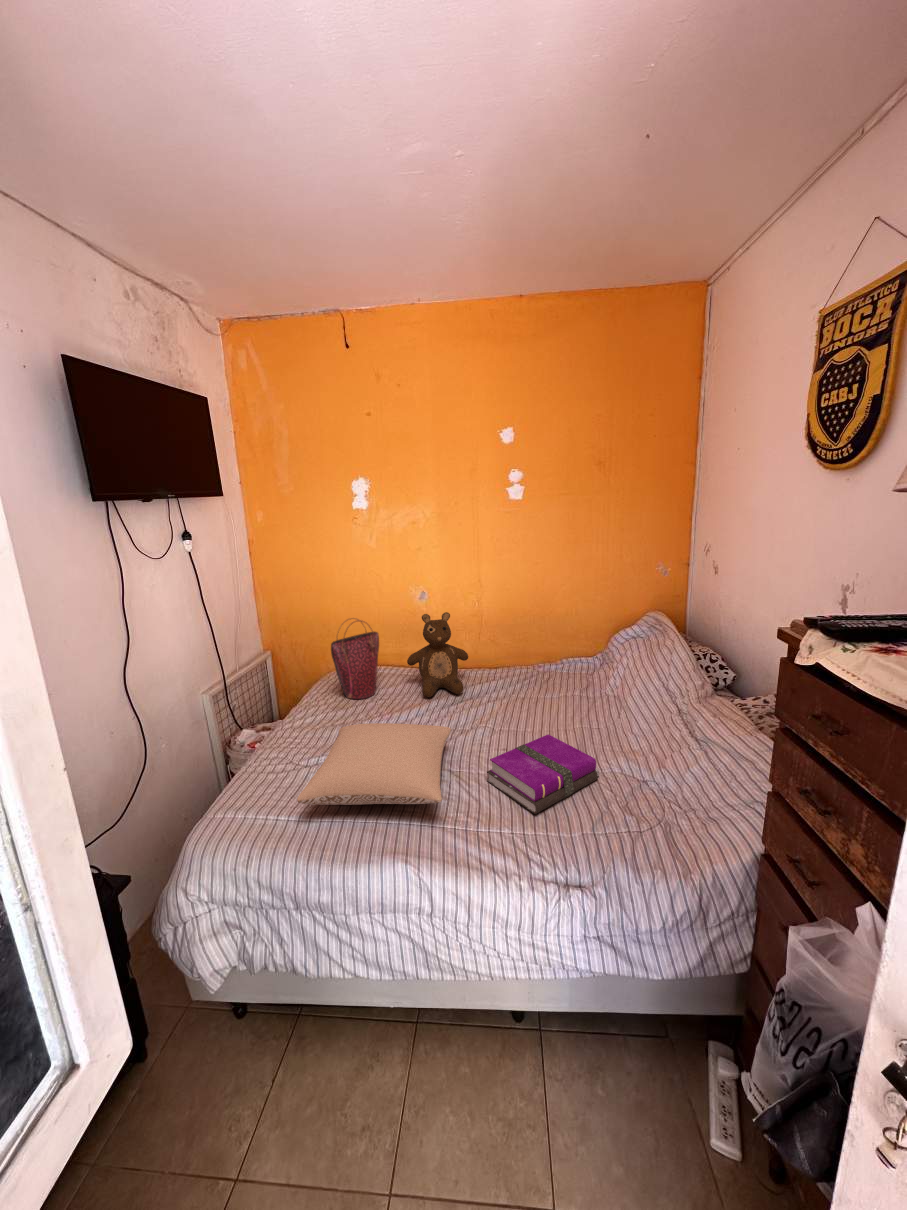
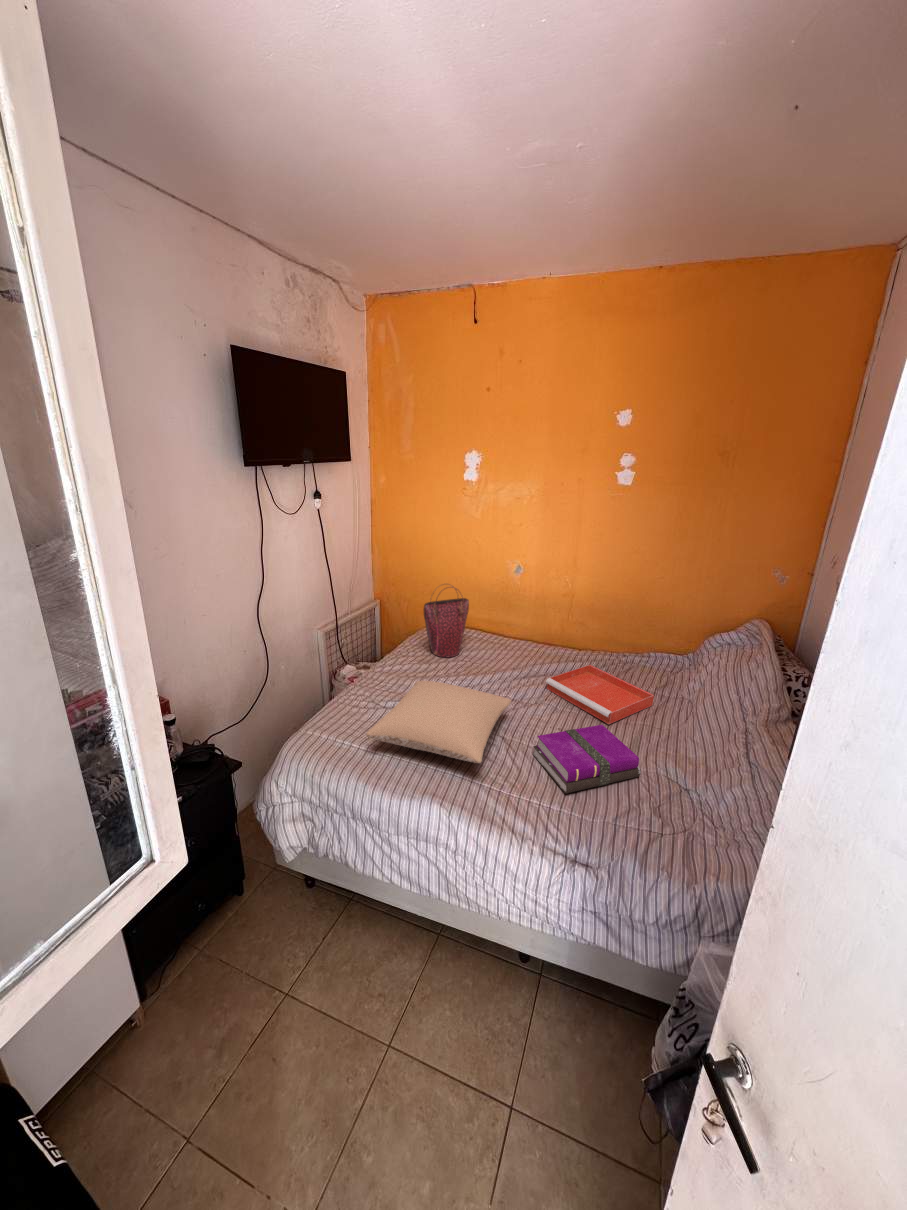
teddy bear: present [407,612,468,697] -> none [491,589,550,669]
tray: none [476,679,583,734] -> present [546,665,654,724]

